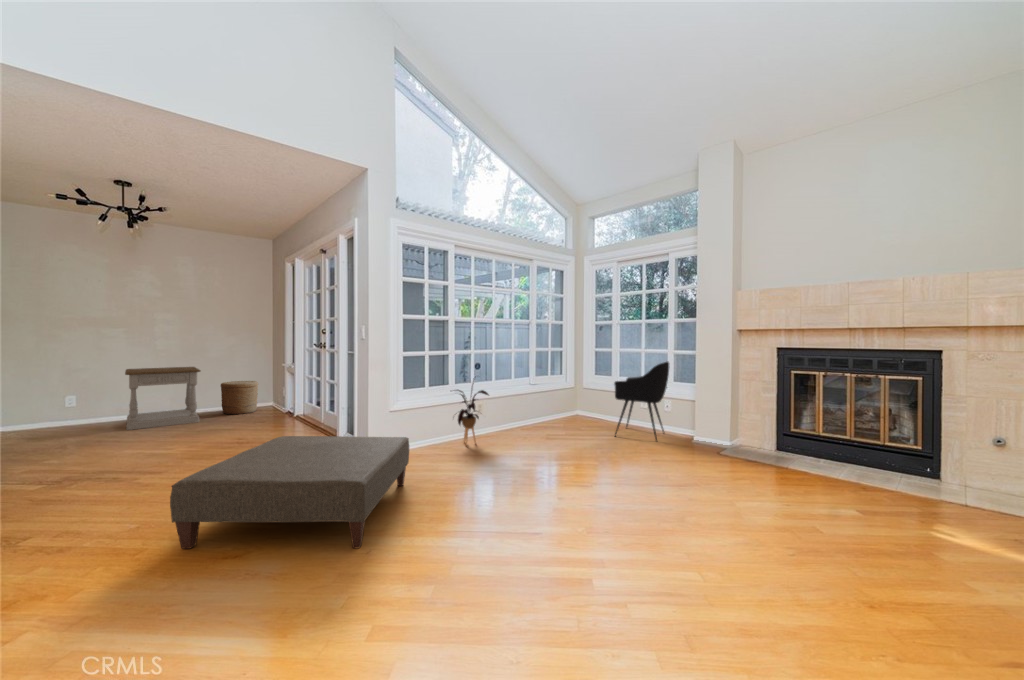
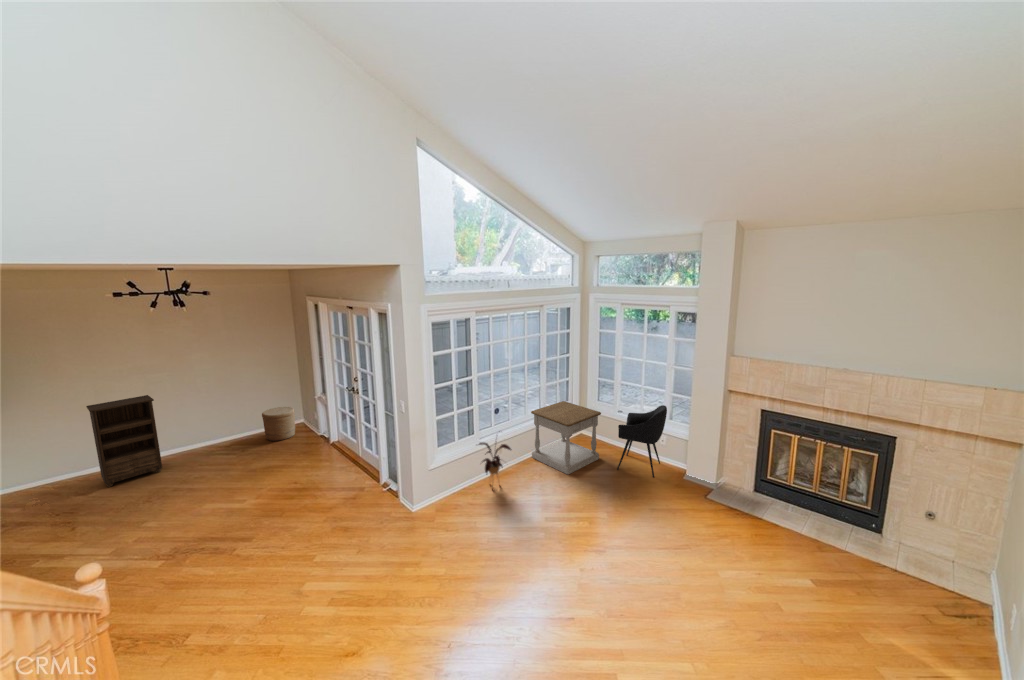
bookshelf: none [19,344,97,438] -> present [86,395,162,487]
side table: present [125,367,200,430] -> present [531,401,601,474]
ottoman: present [170,436,409,549] -> none [289,514,454,644]

